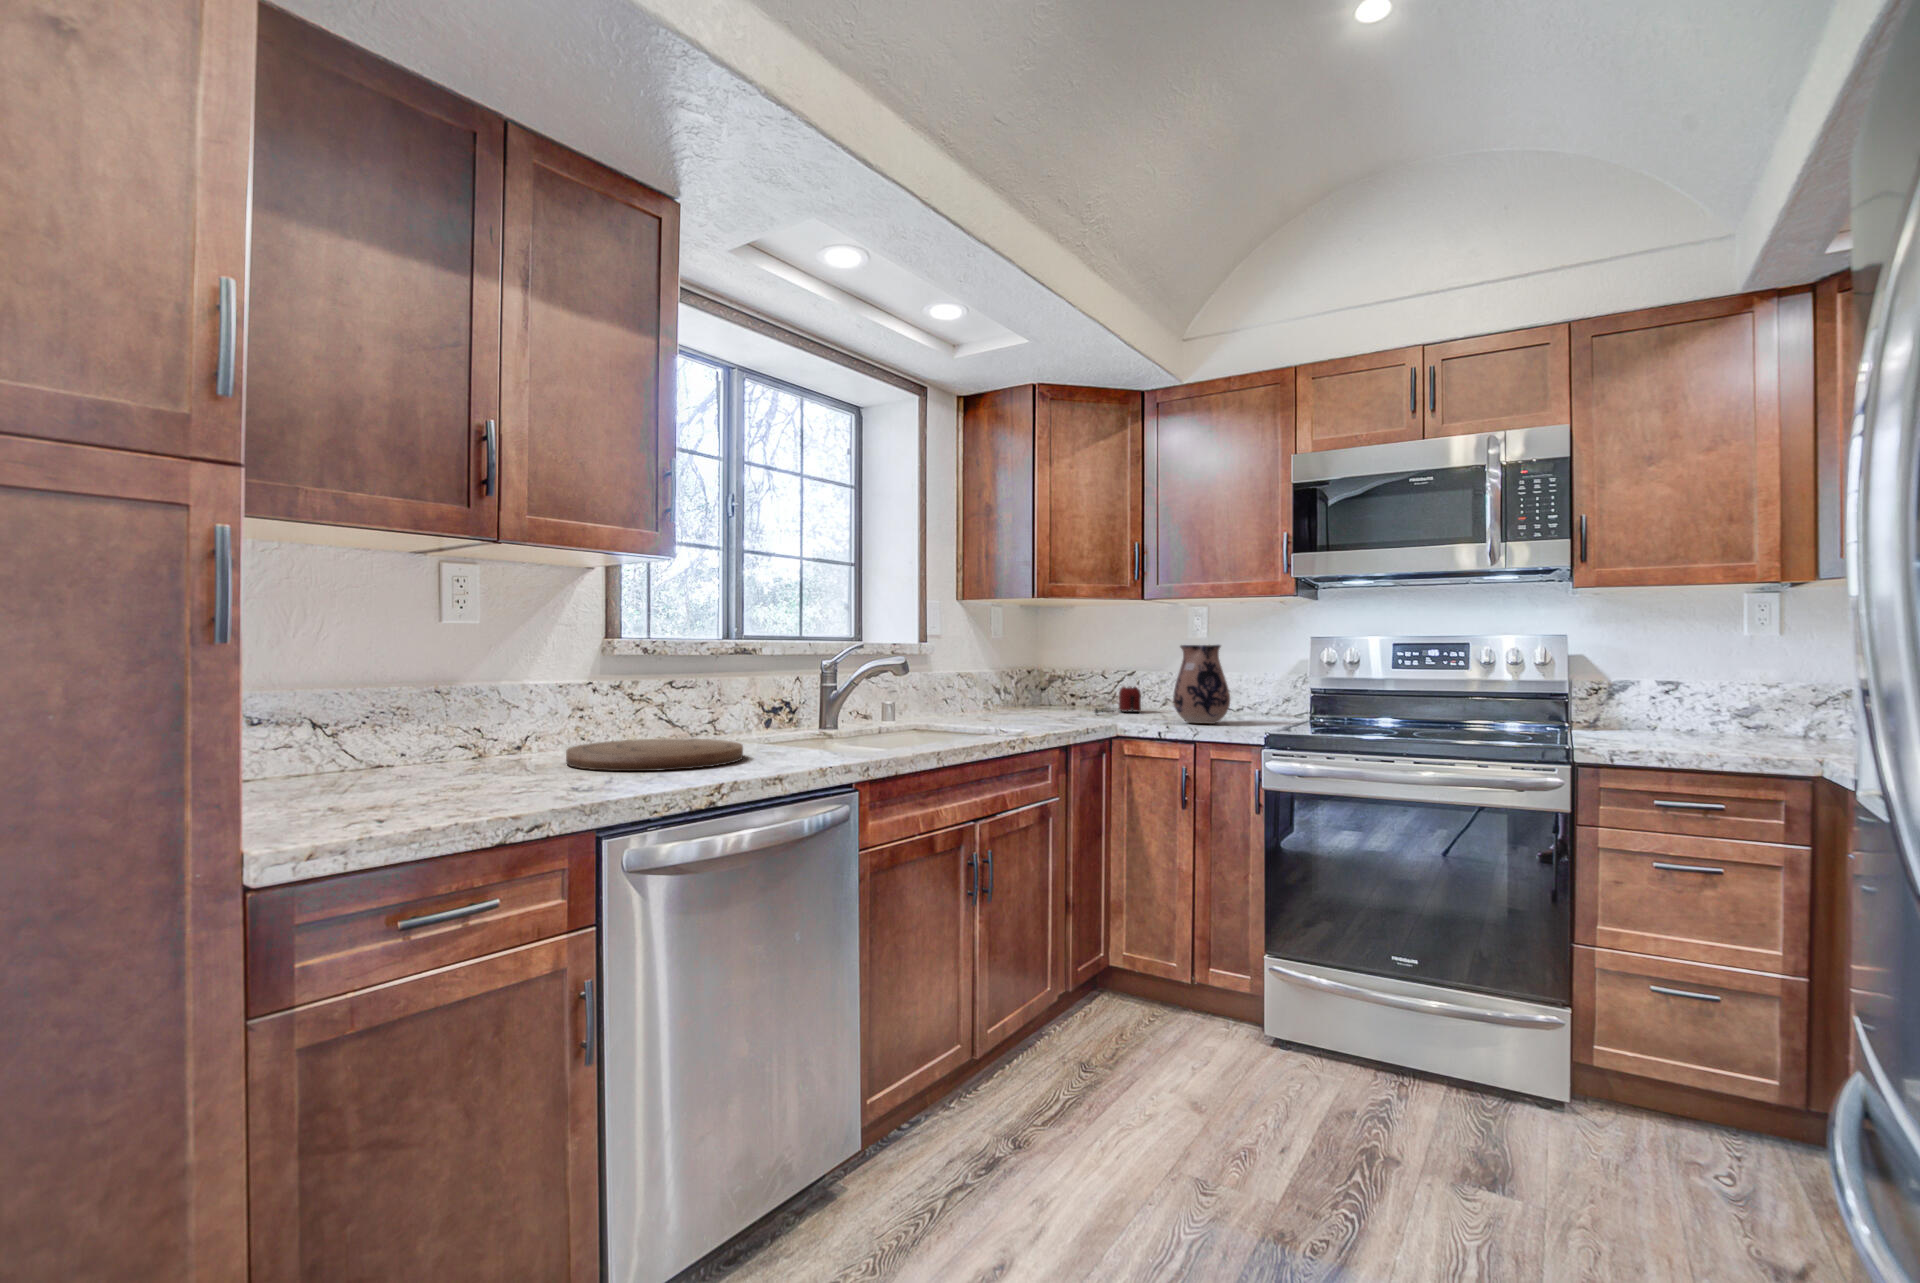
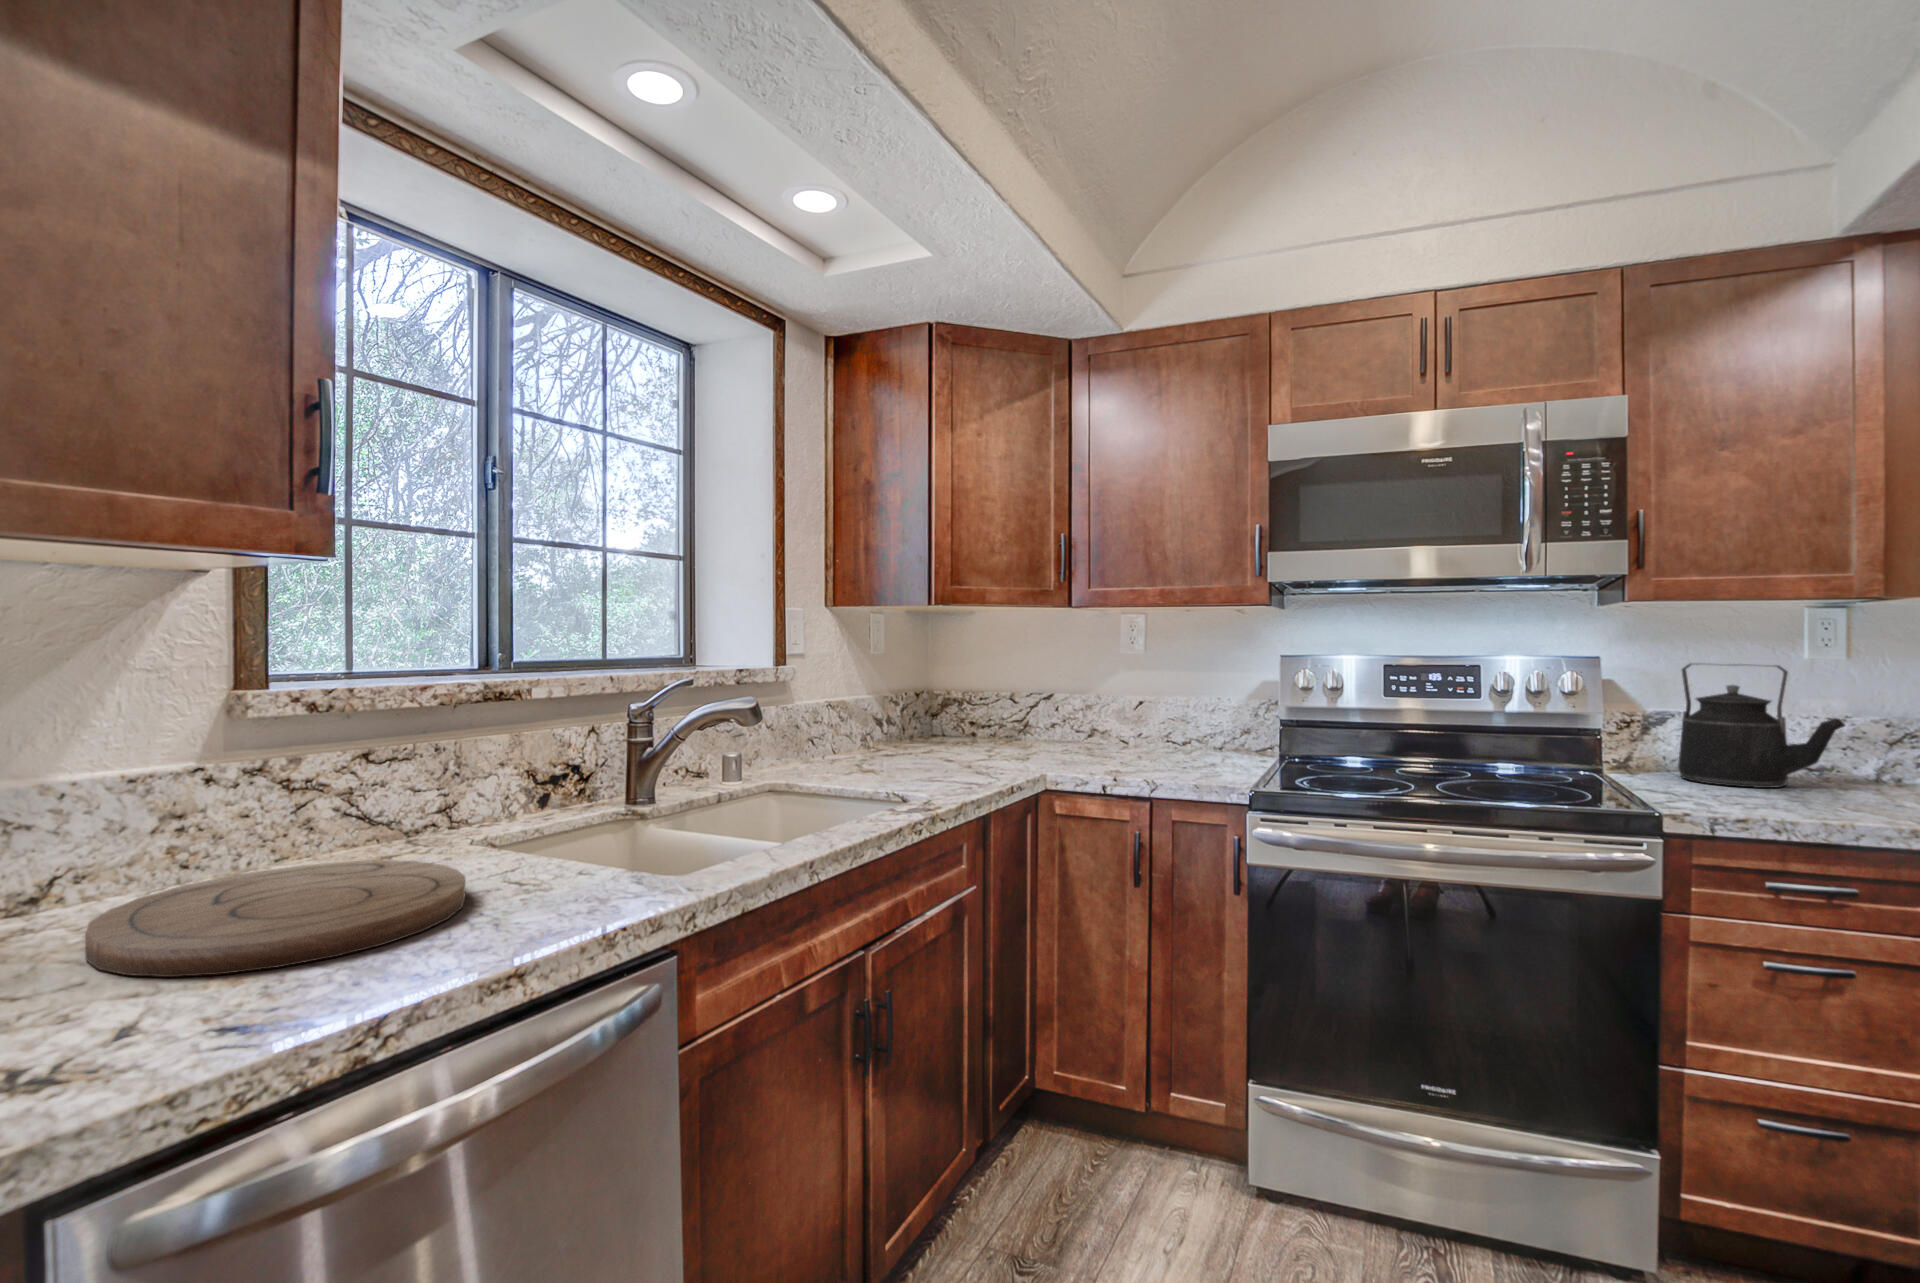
kettle: none [1634,641,1759,739] -> present [1678,664,1845,788]
ceramic pitcher: present [1173,645,1230,724] -> none [1116,667,1189,771]
toaster: present [1094,687,1141,714] -> none [1004,713,1063,752]

